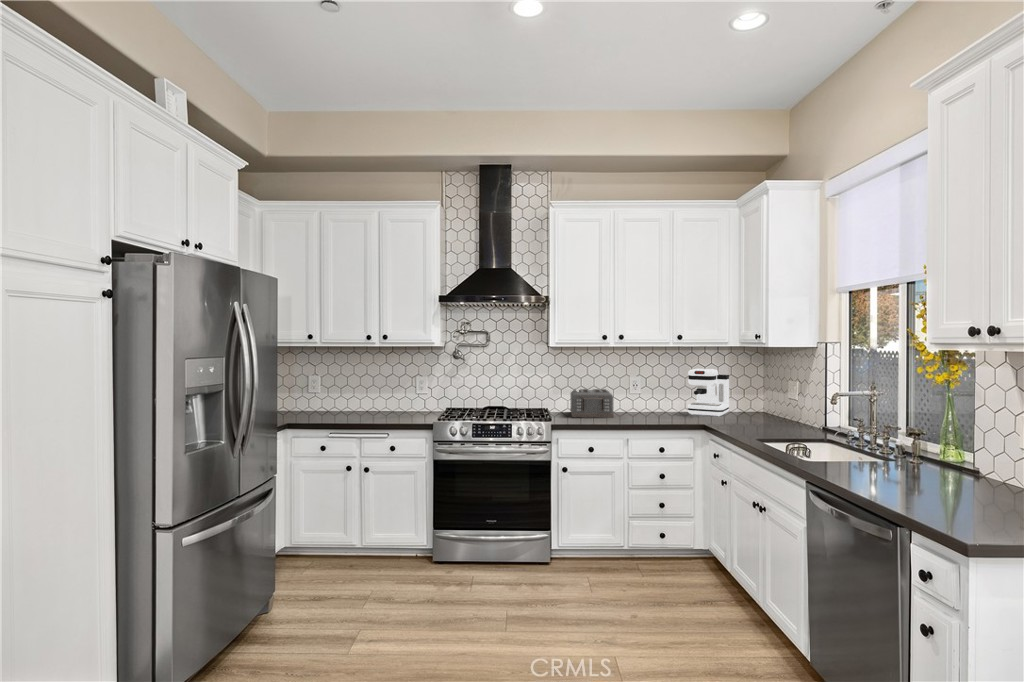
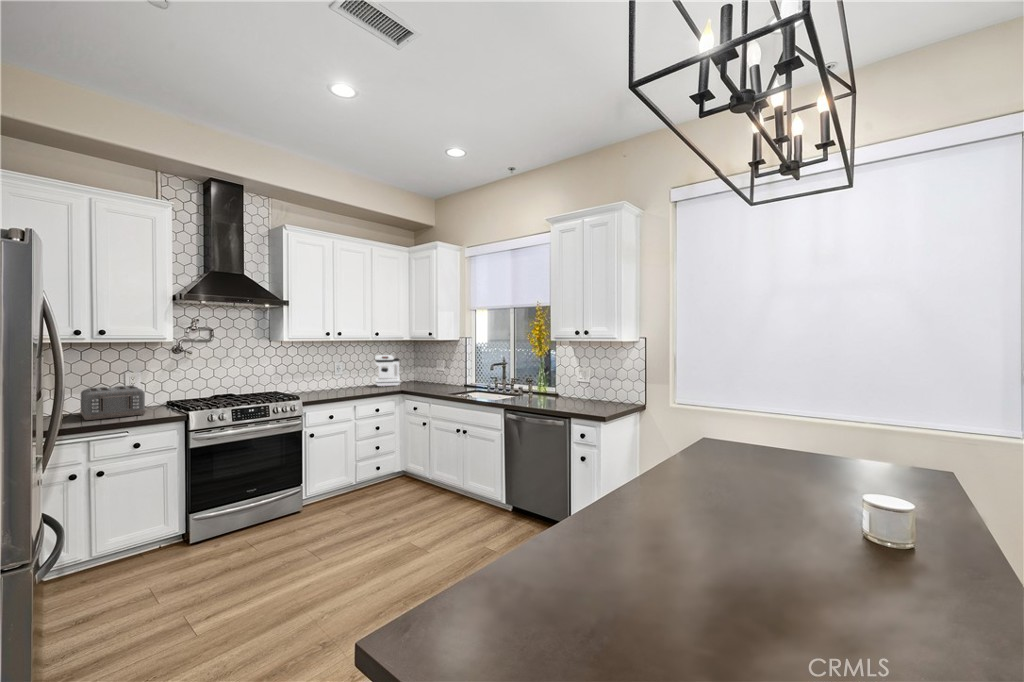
toaster: present [570,389,614,418] -> present [80,385,146,420]

